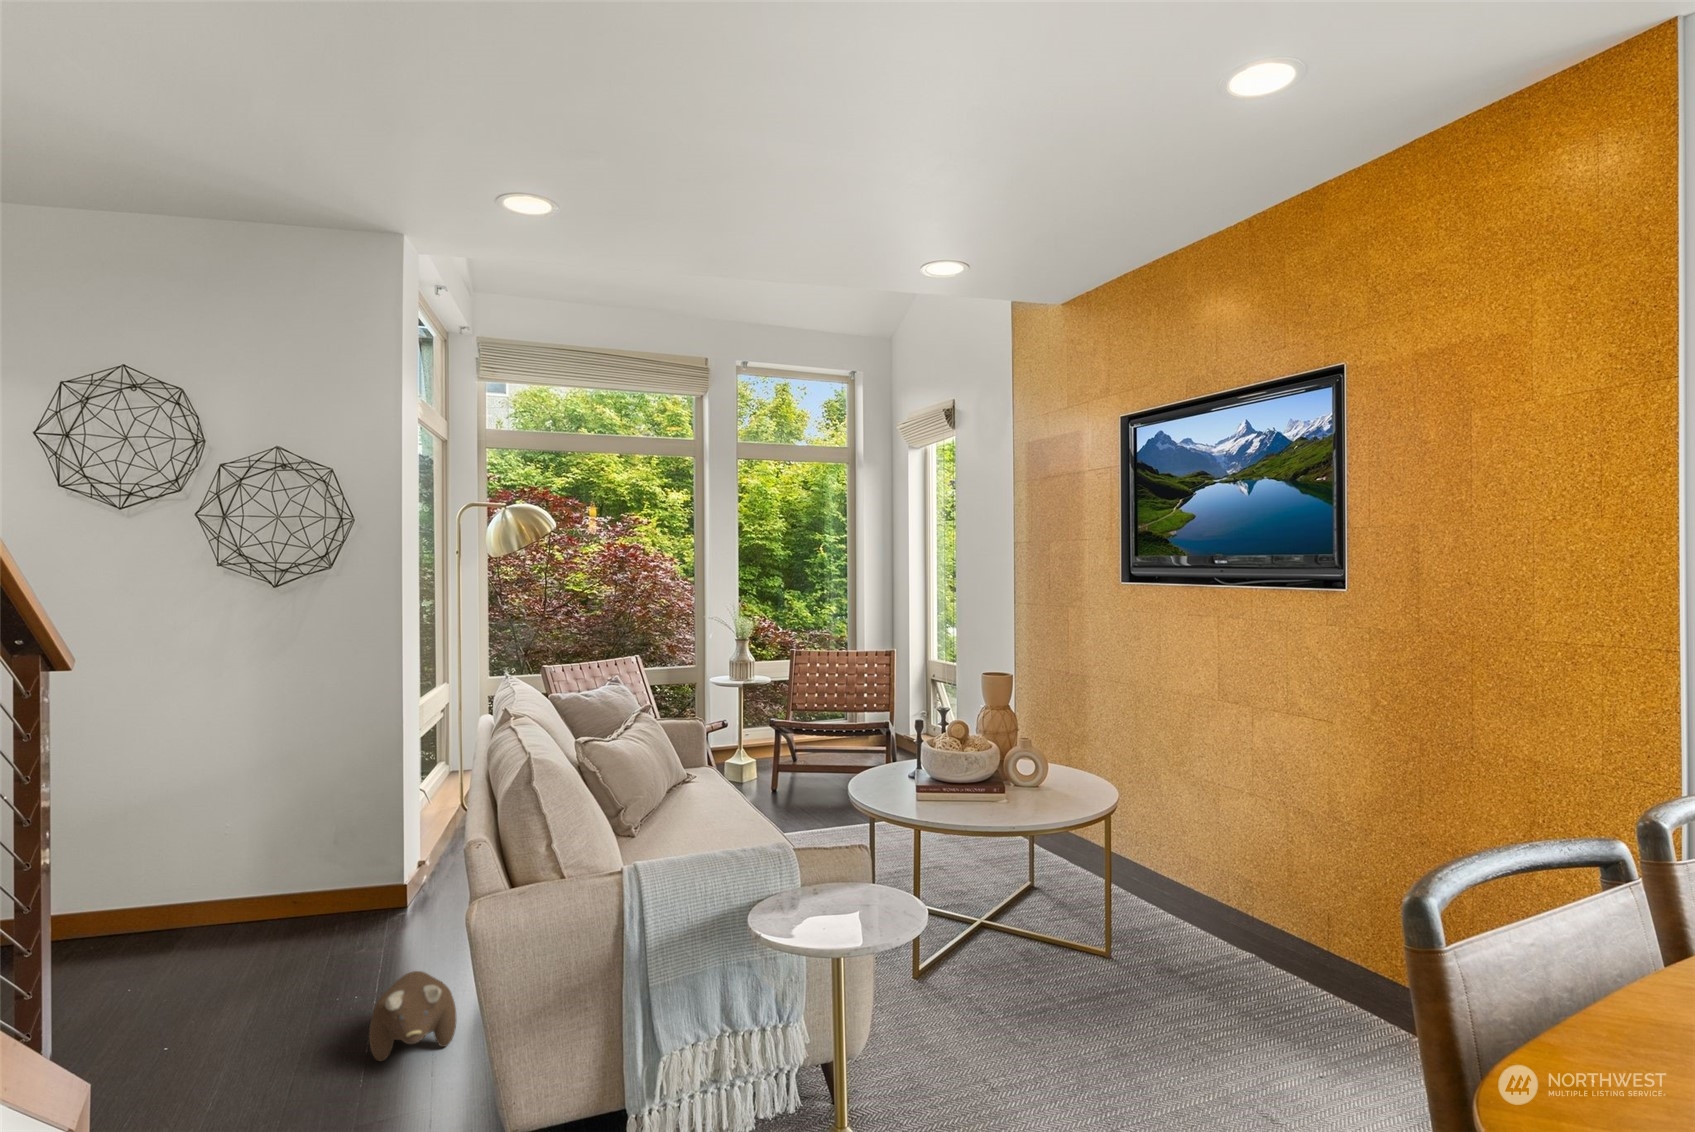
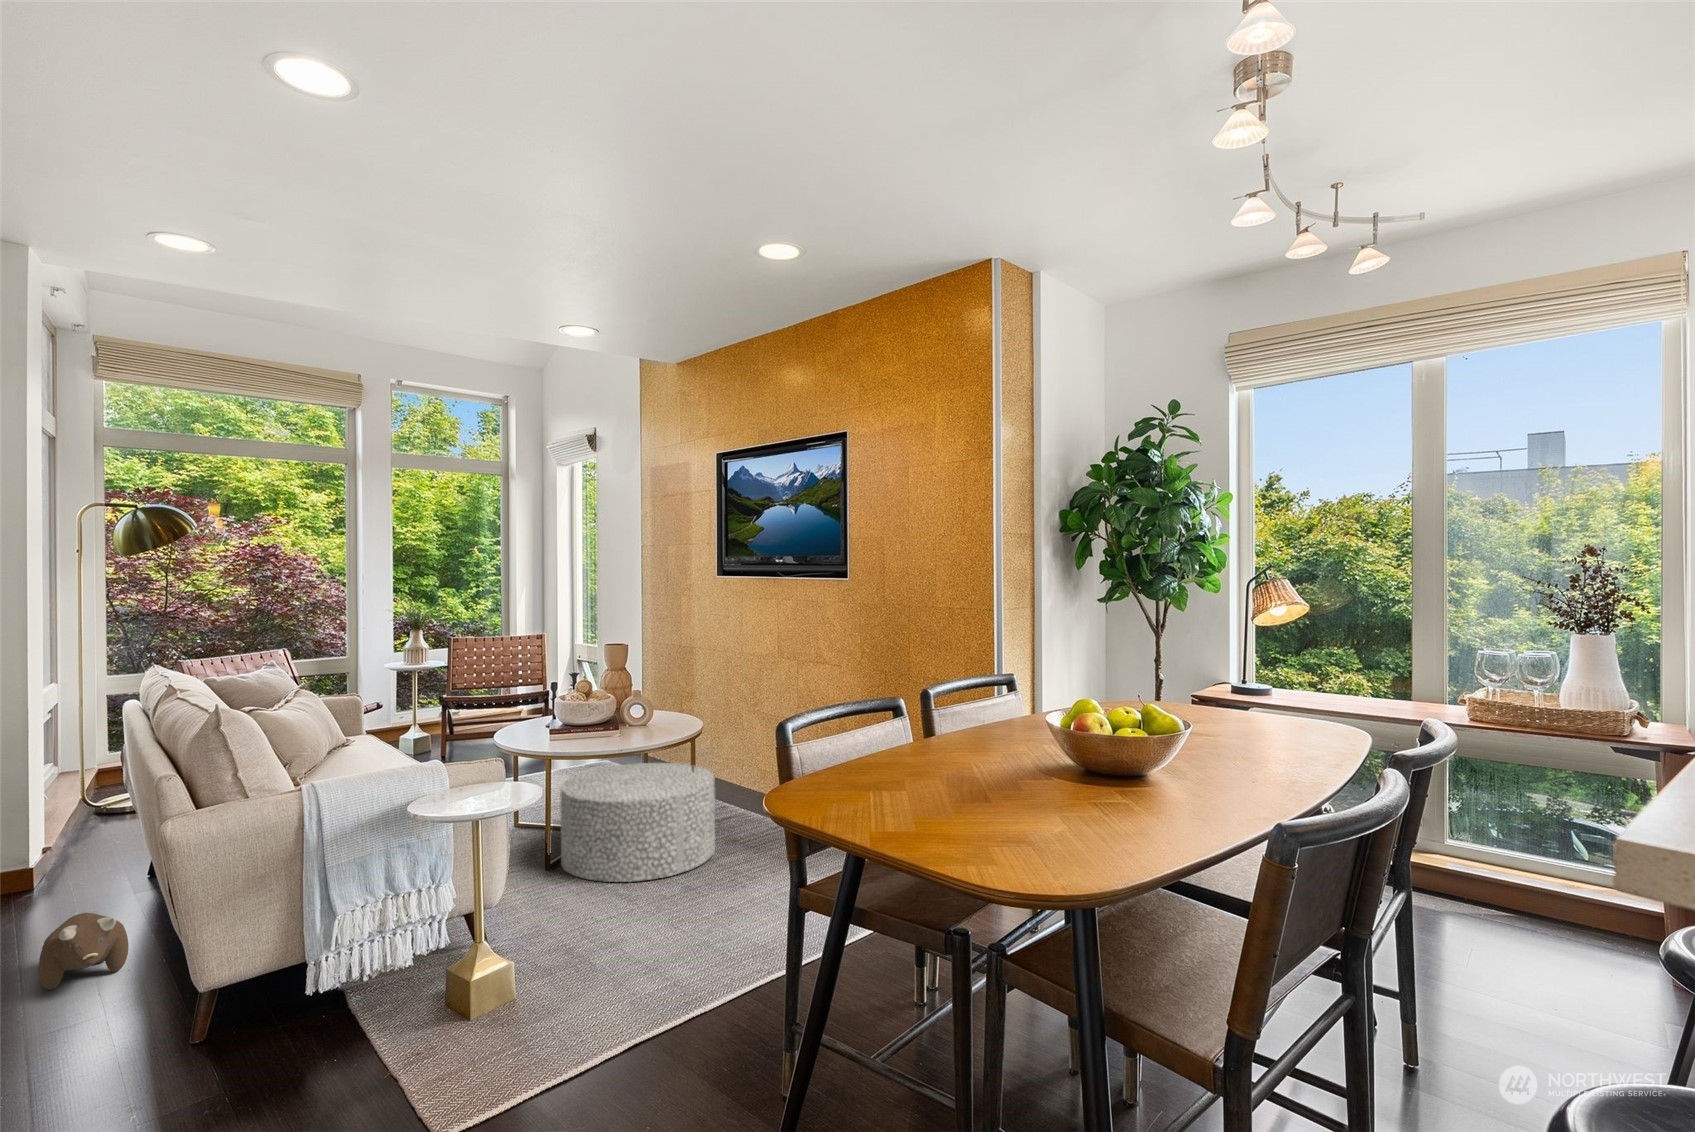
ottoman: none [933,835,1145,1020] -> present [560,763,715,882]

